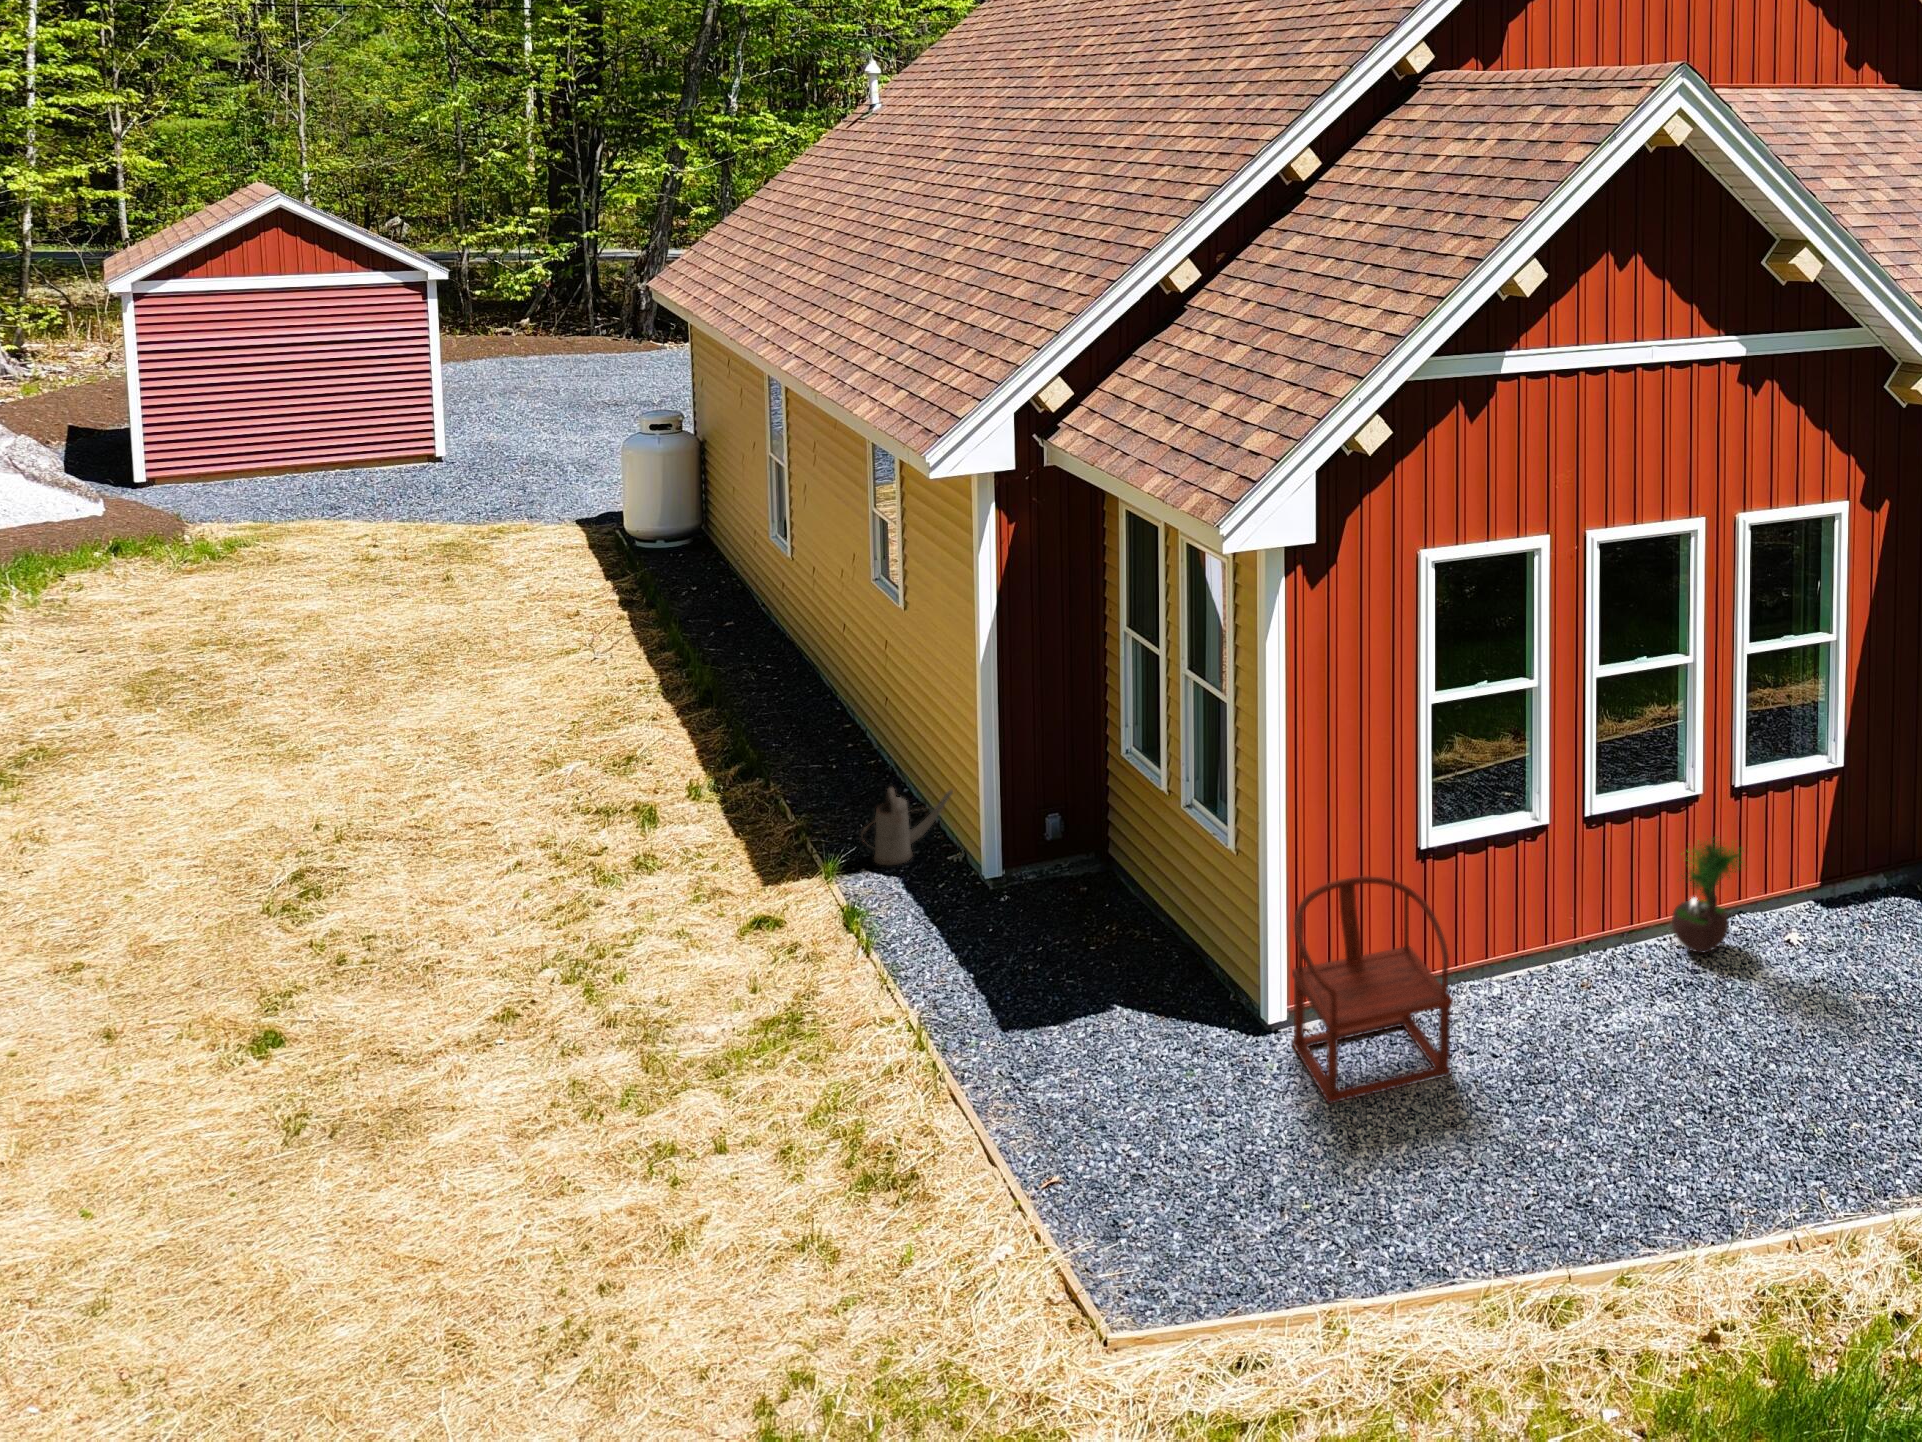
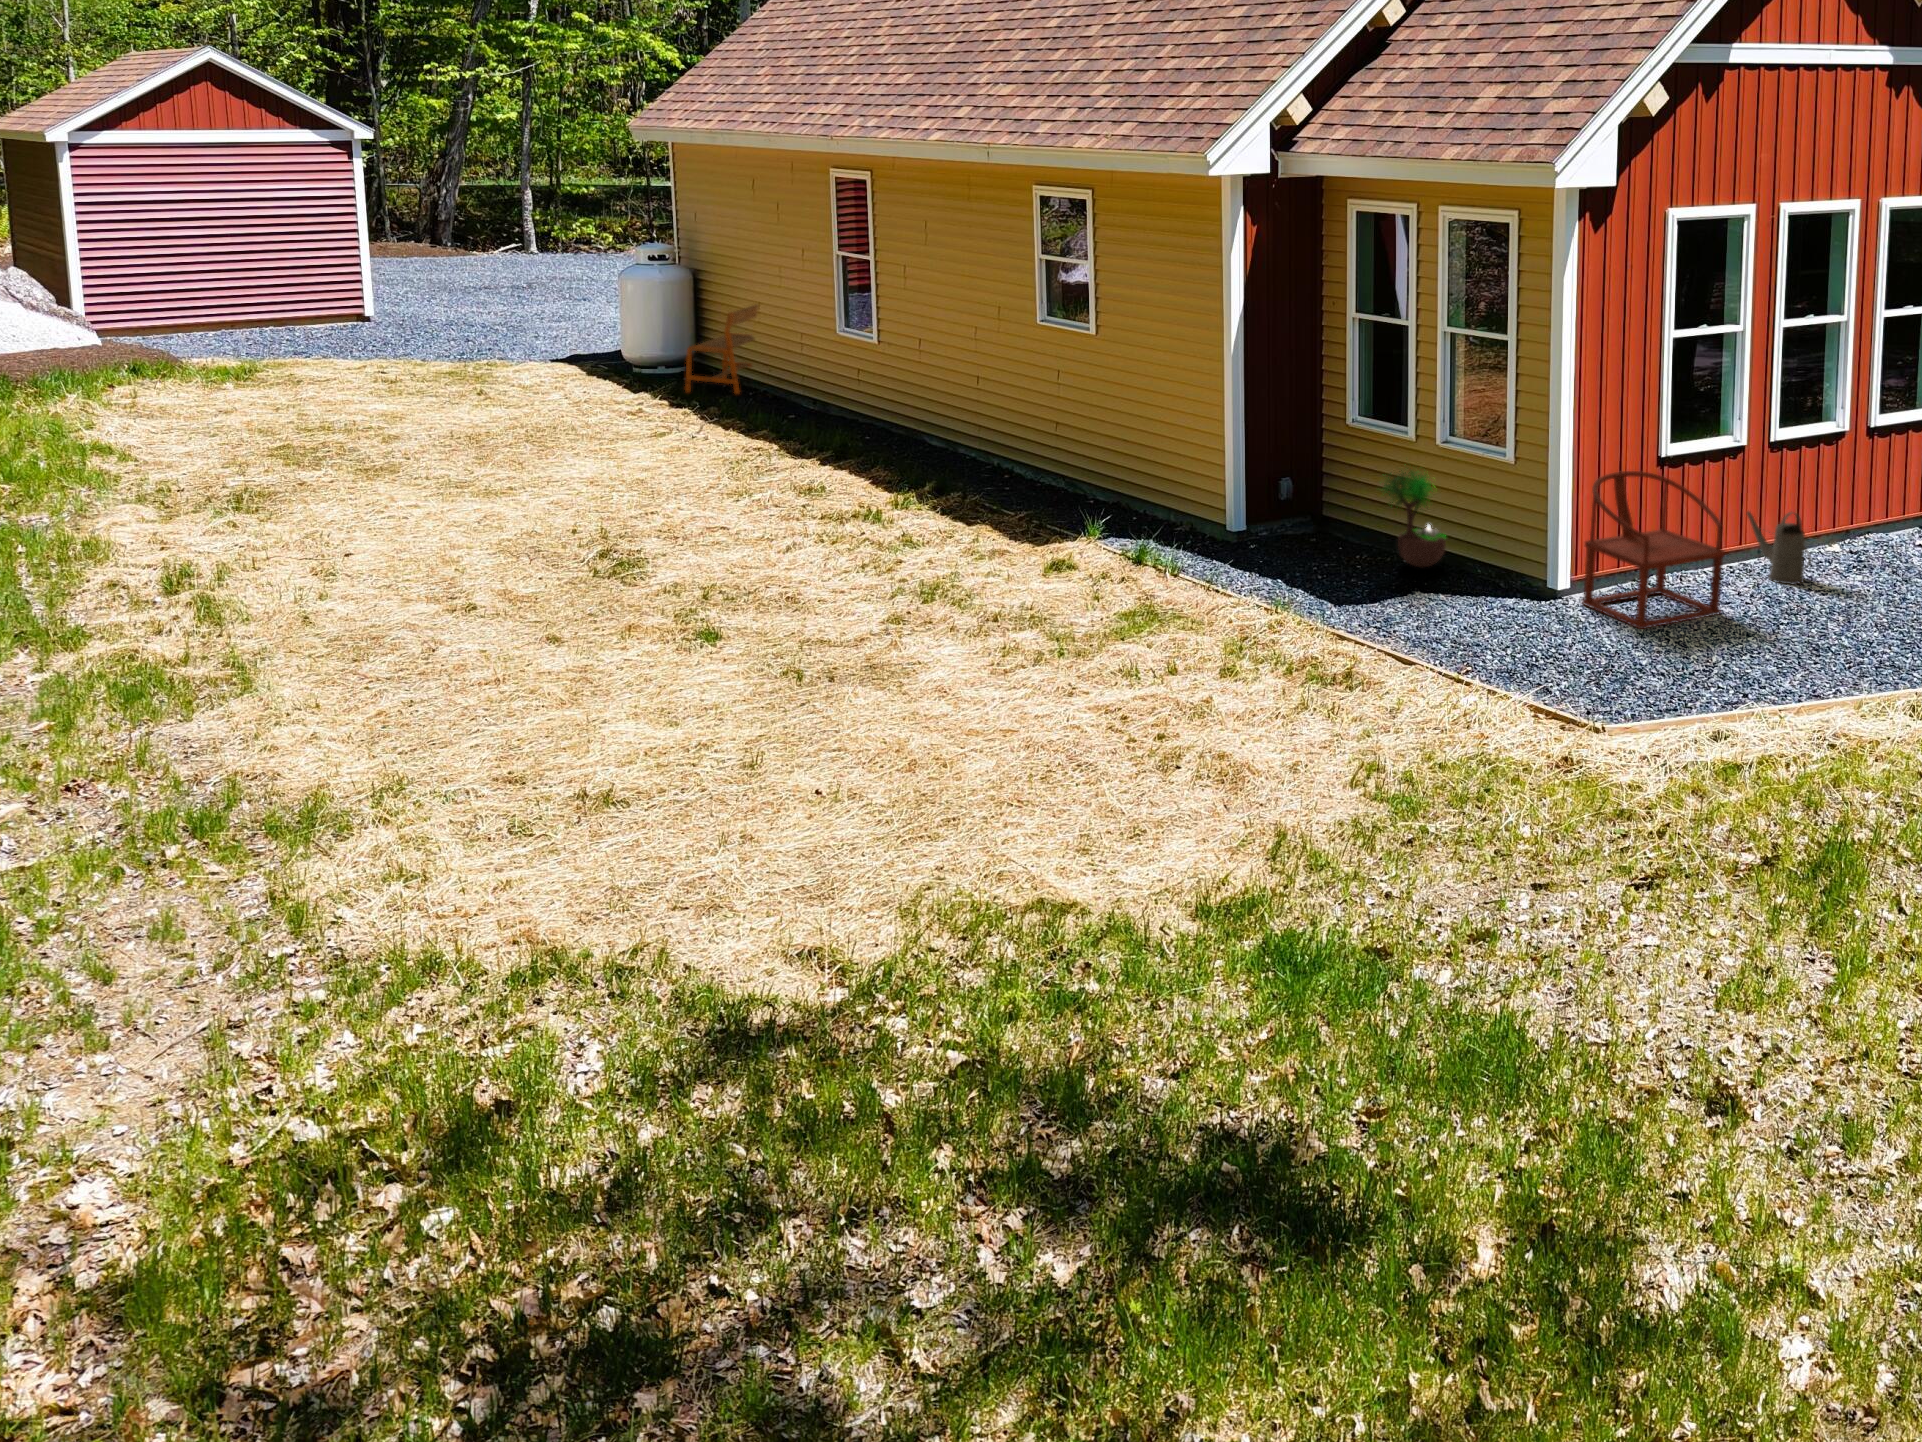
bench: none [647,478,750,583] -> present [685,305,758,394]
watering can: present [863,788,953,866] -> present [1746,512,1811,584]
potted tree: present [1672,838,1744,952] -> present [1382,468,1446,567]

